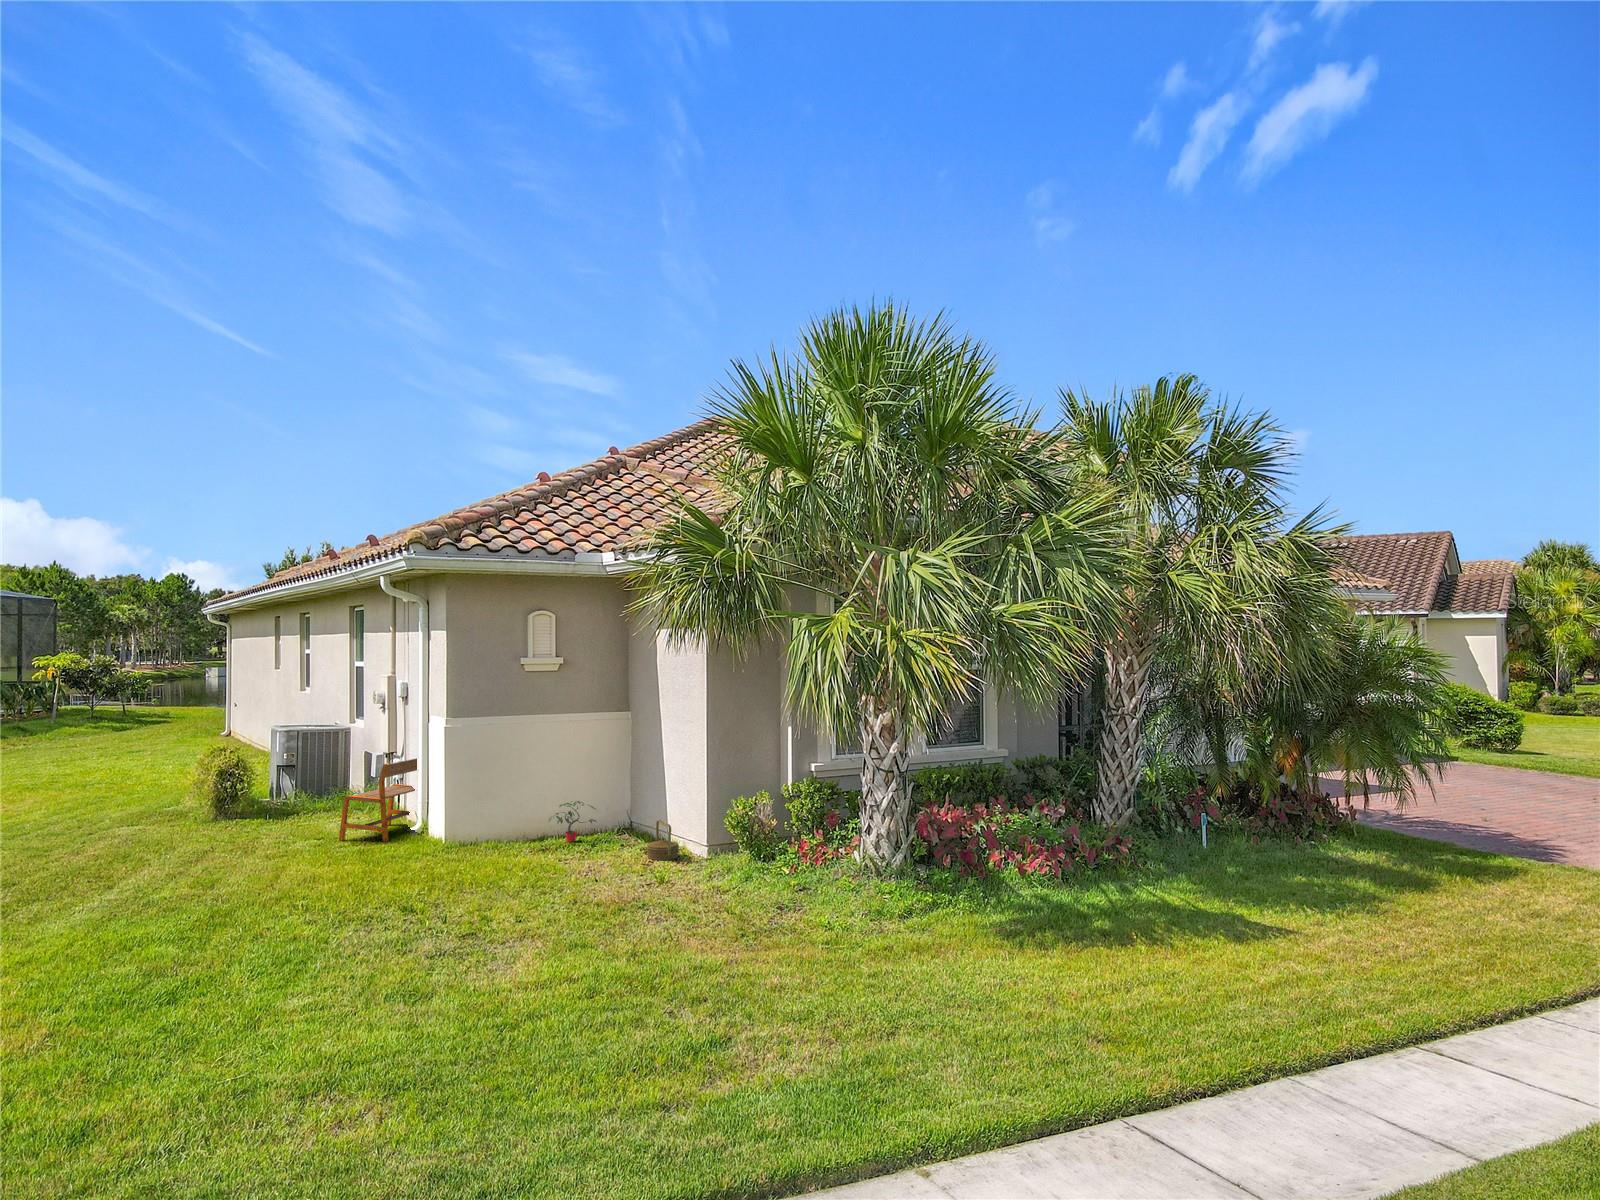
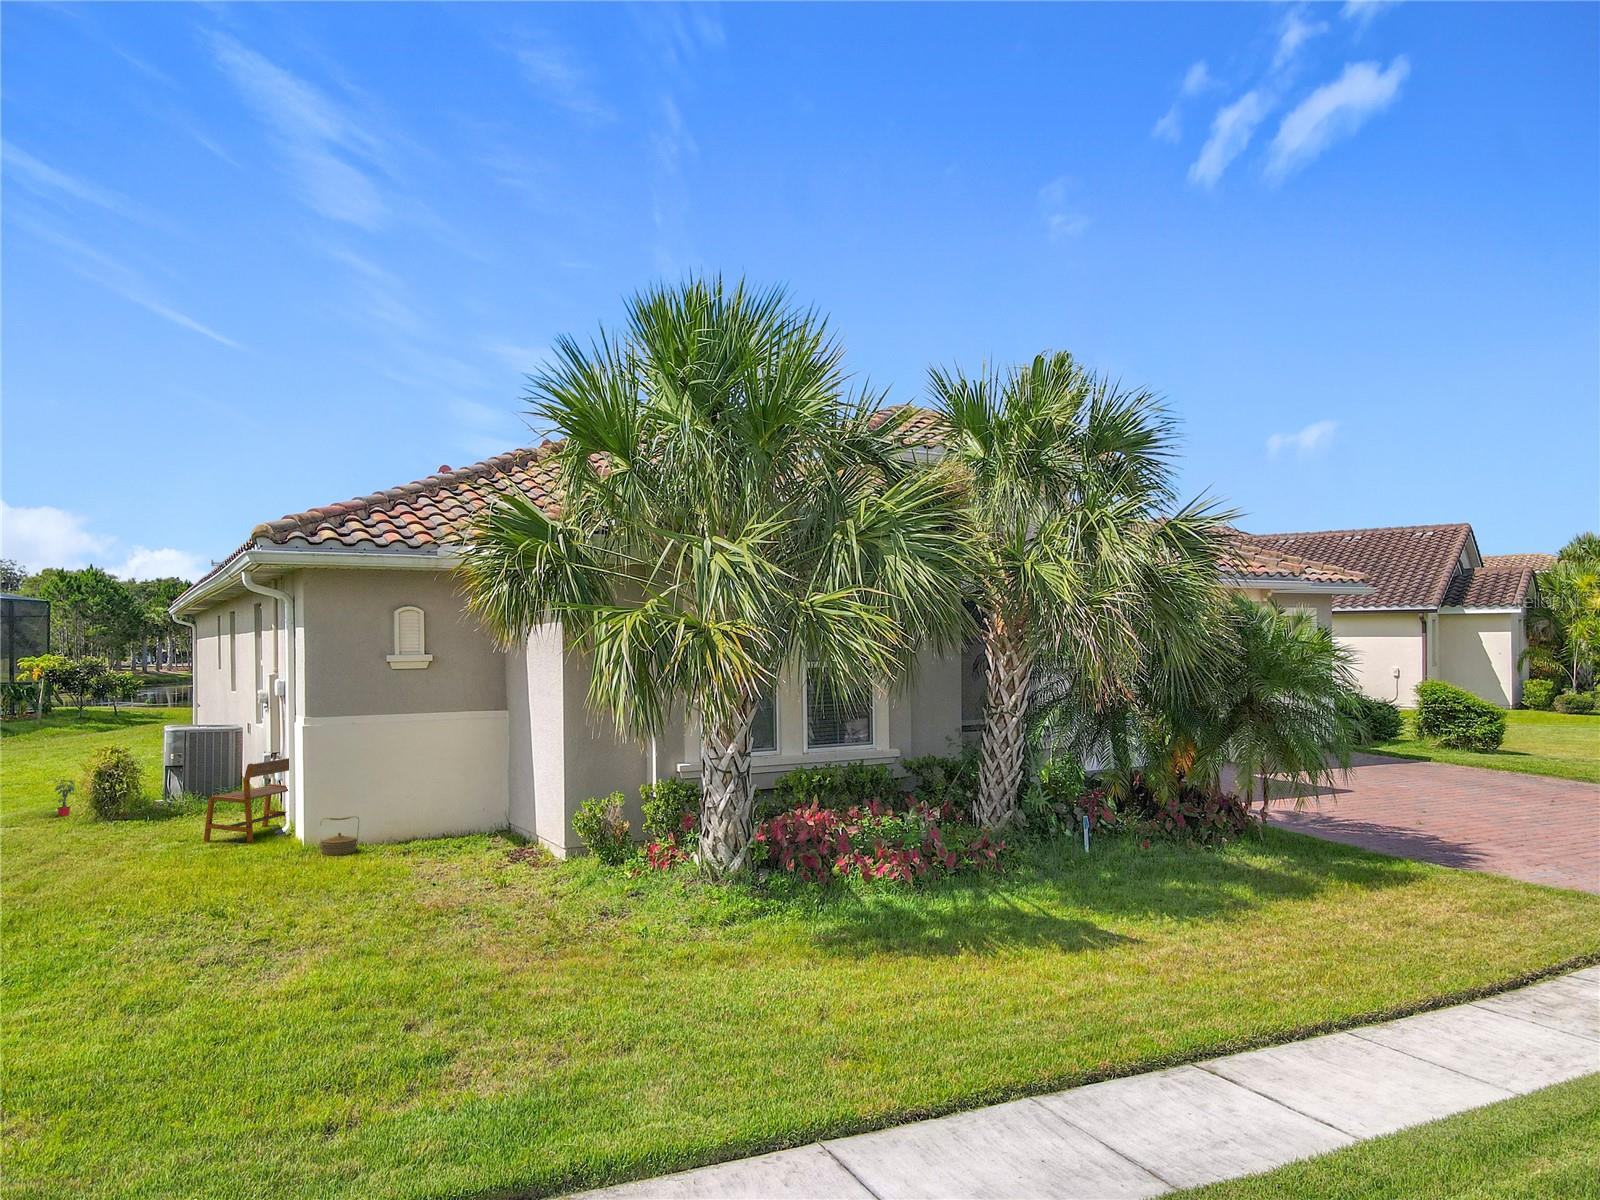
potted plant: present [549,801,596,842] -> present [52,780,75,816]
woven basket: present [647,820,679,860] -> present [320,816,359,855]

